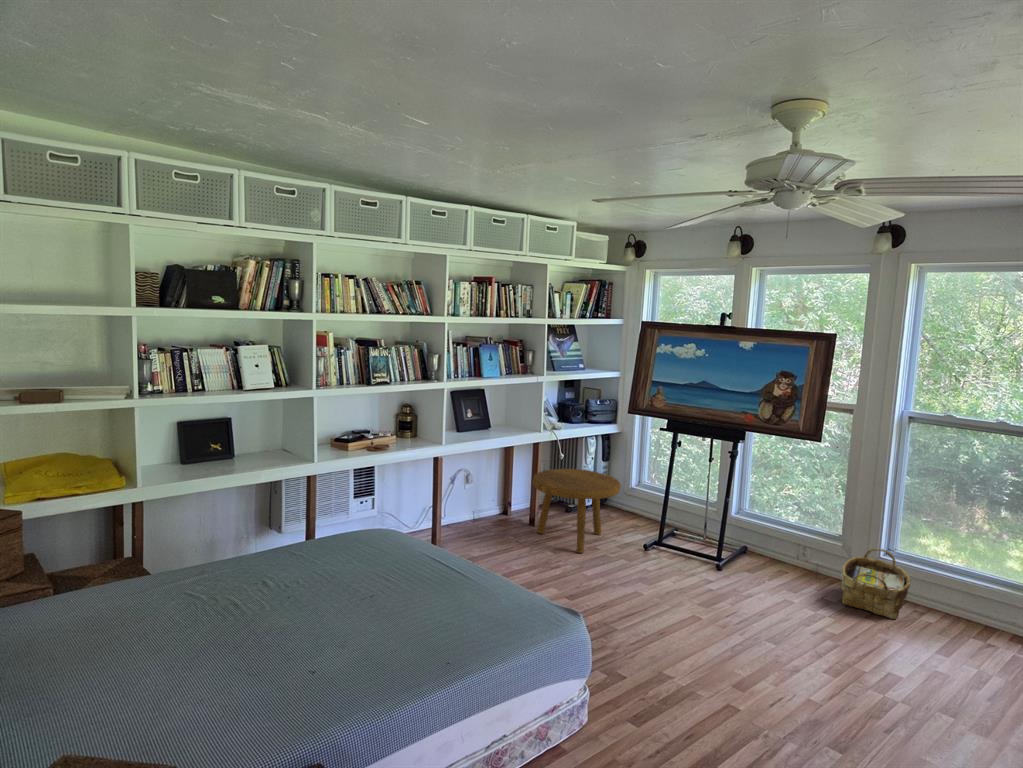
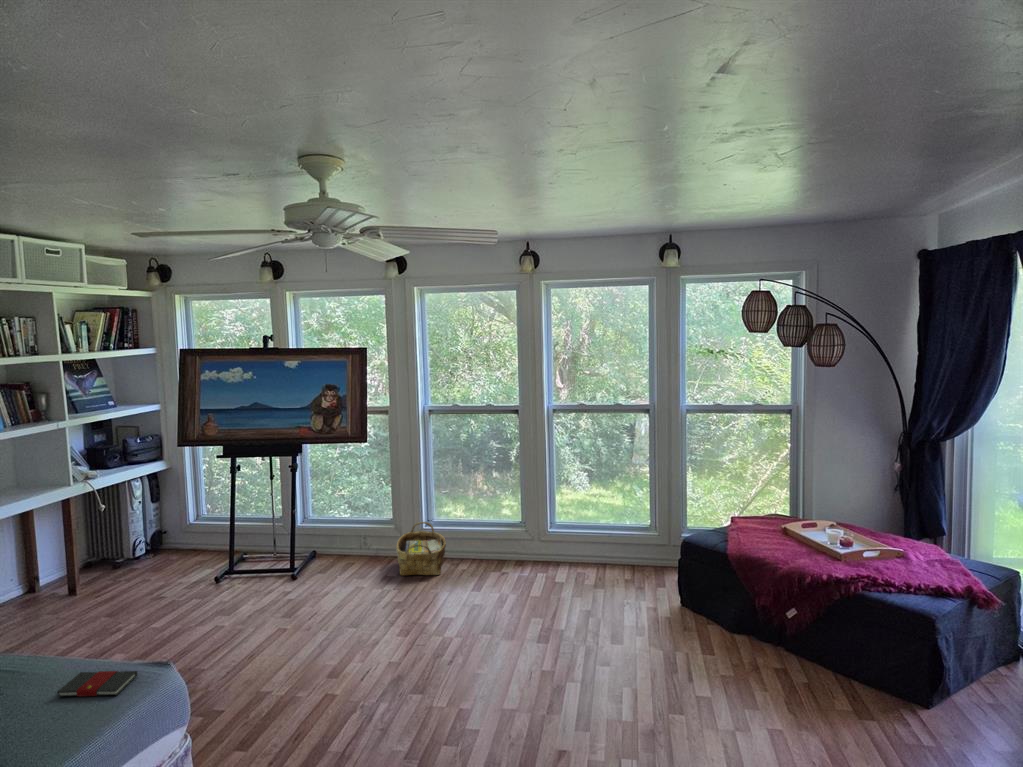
footstool: present [533,469,621,553] -> none [69,516,180,607]
book: none [485,597,549,630] -> present [57,671,138,696]

